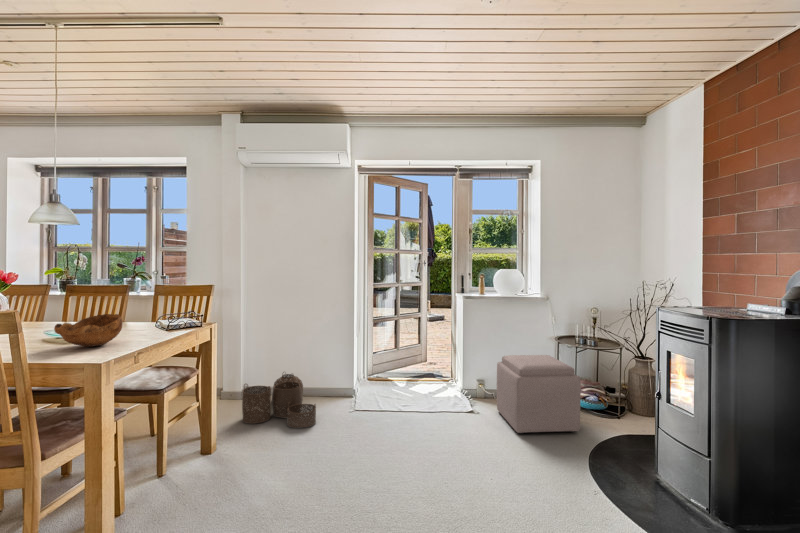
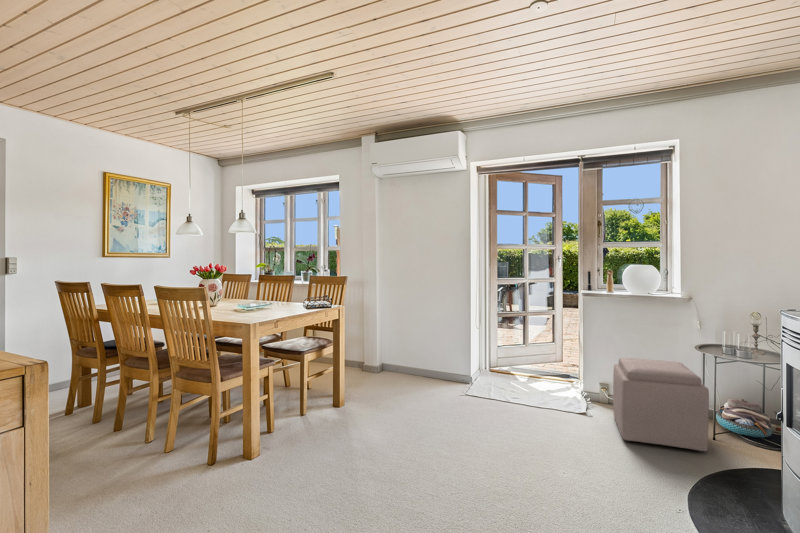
wooden bowl: present [54,314,123,347] -> none [232,293,272,315]
woven basket: present [242,372,316,428] -> none [369,354,427,402]

